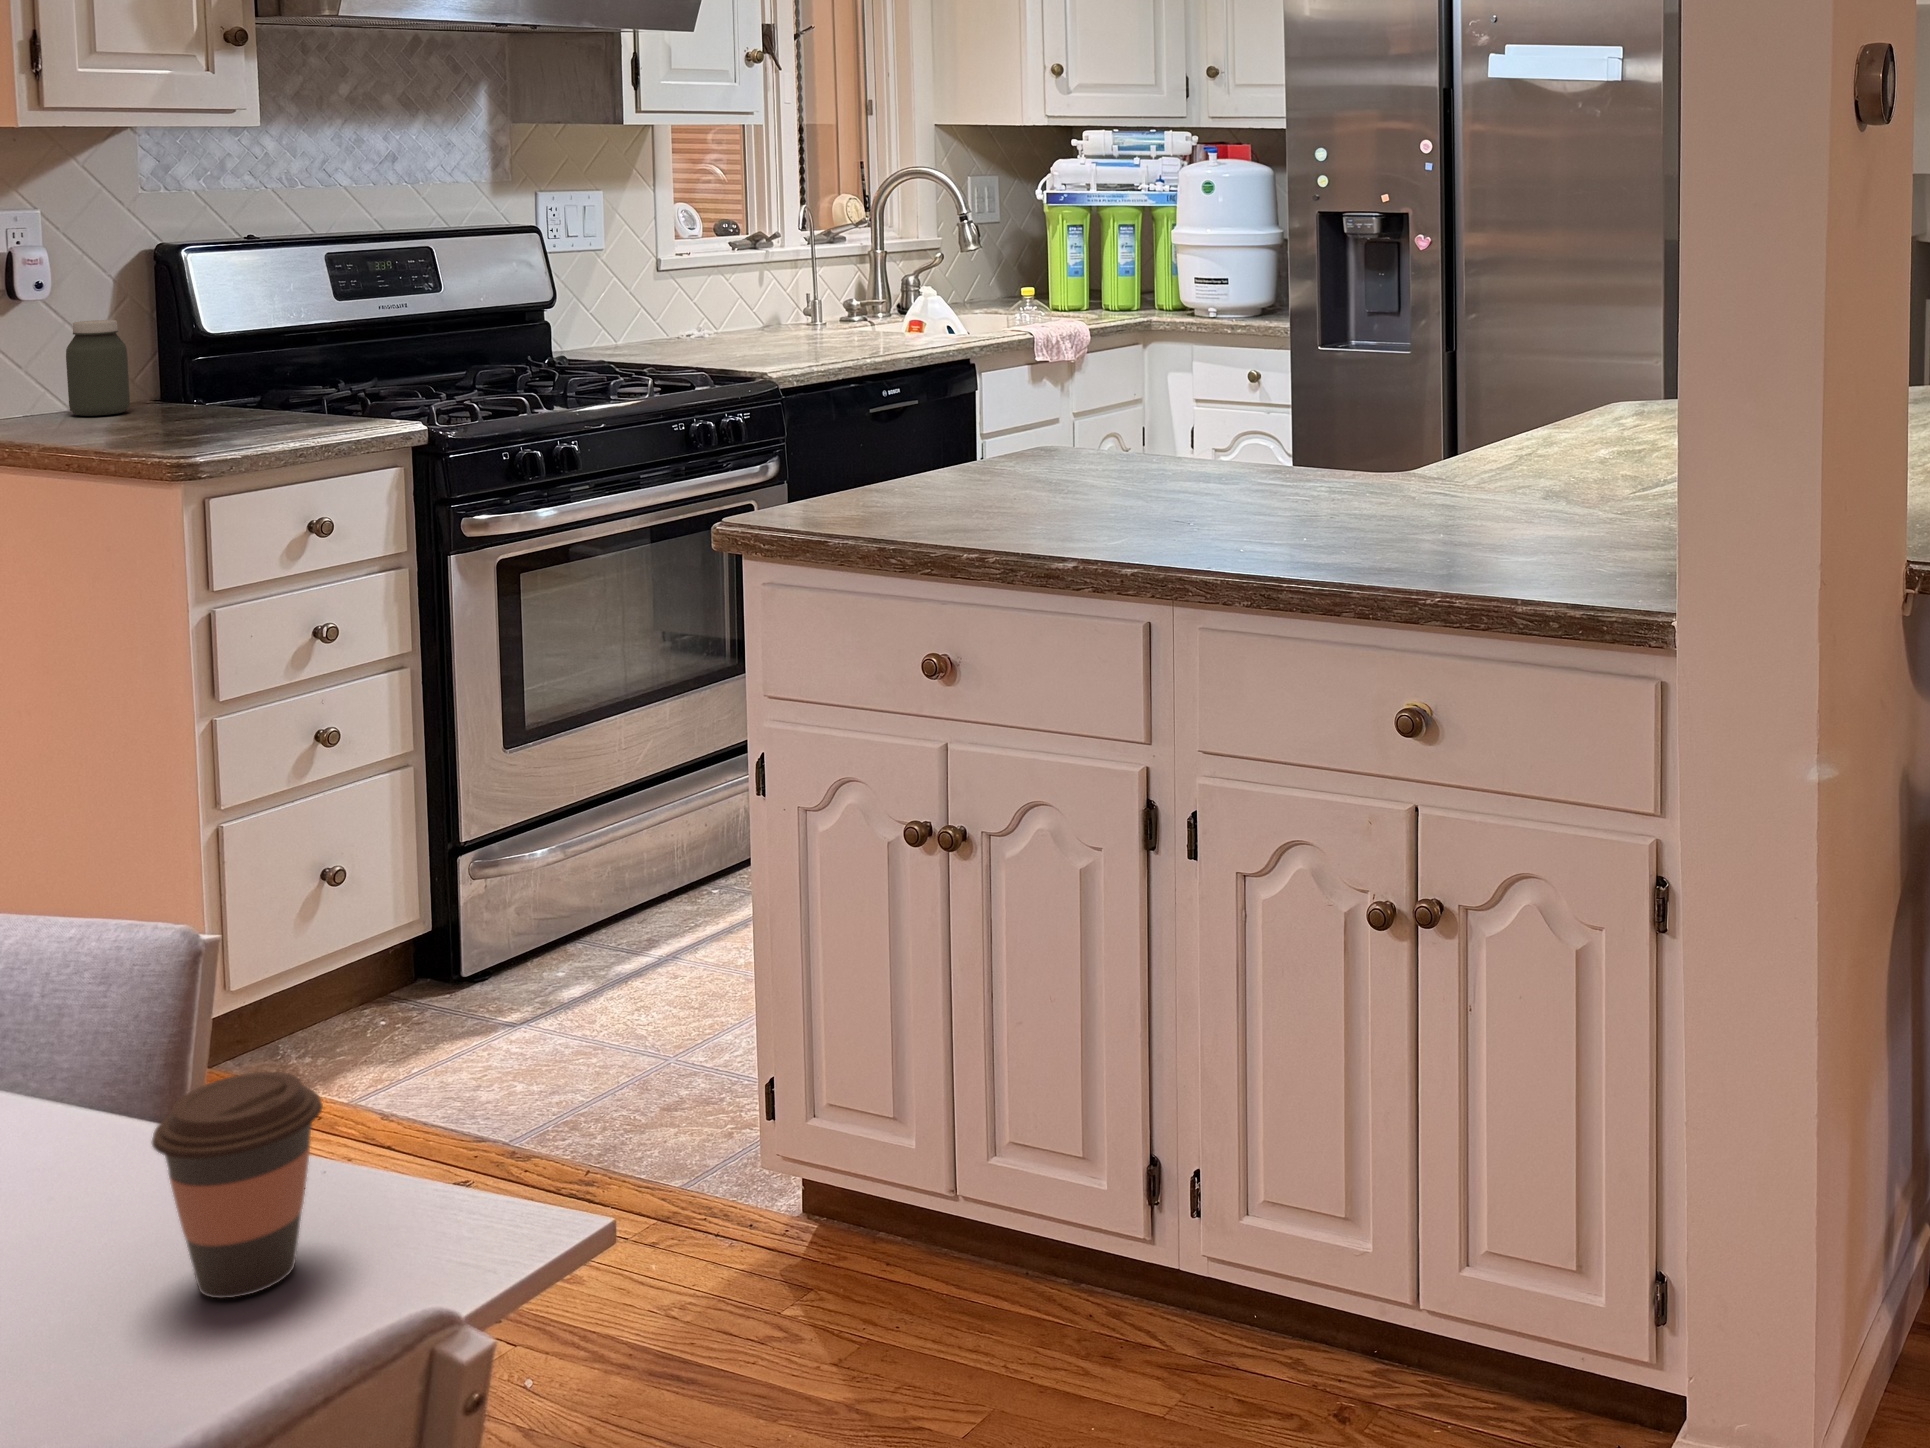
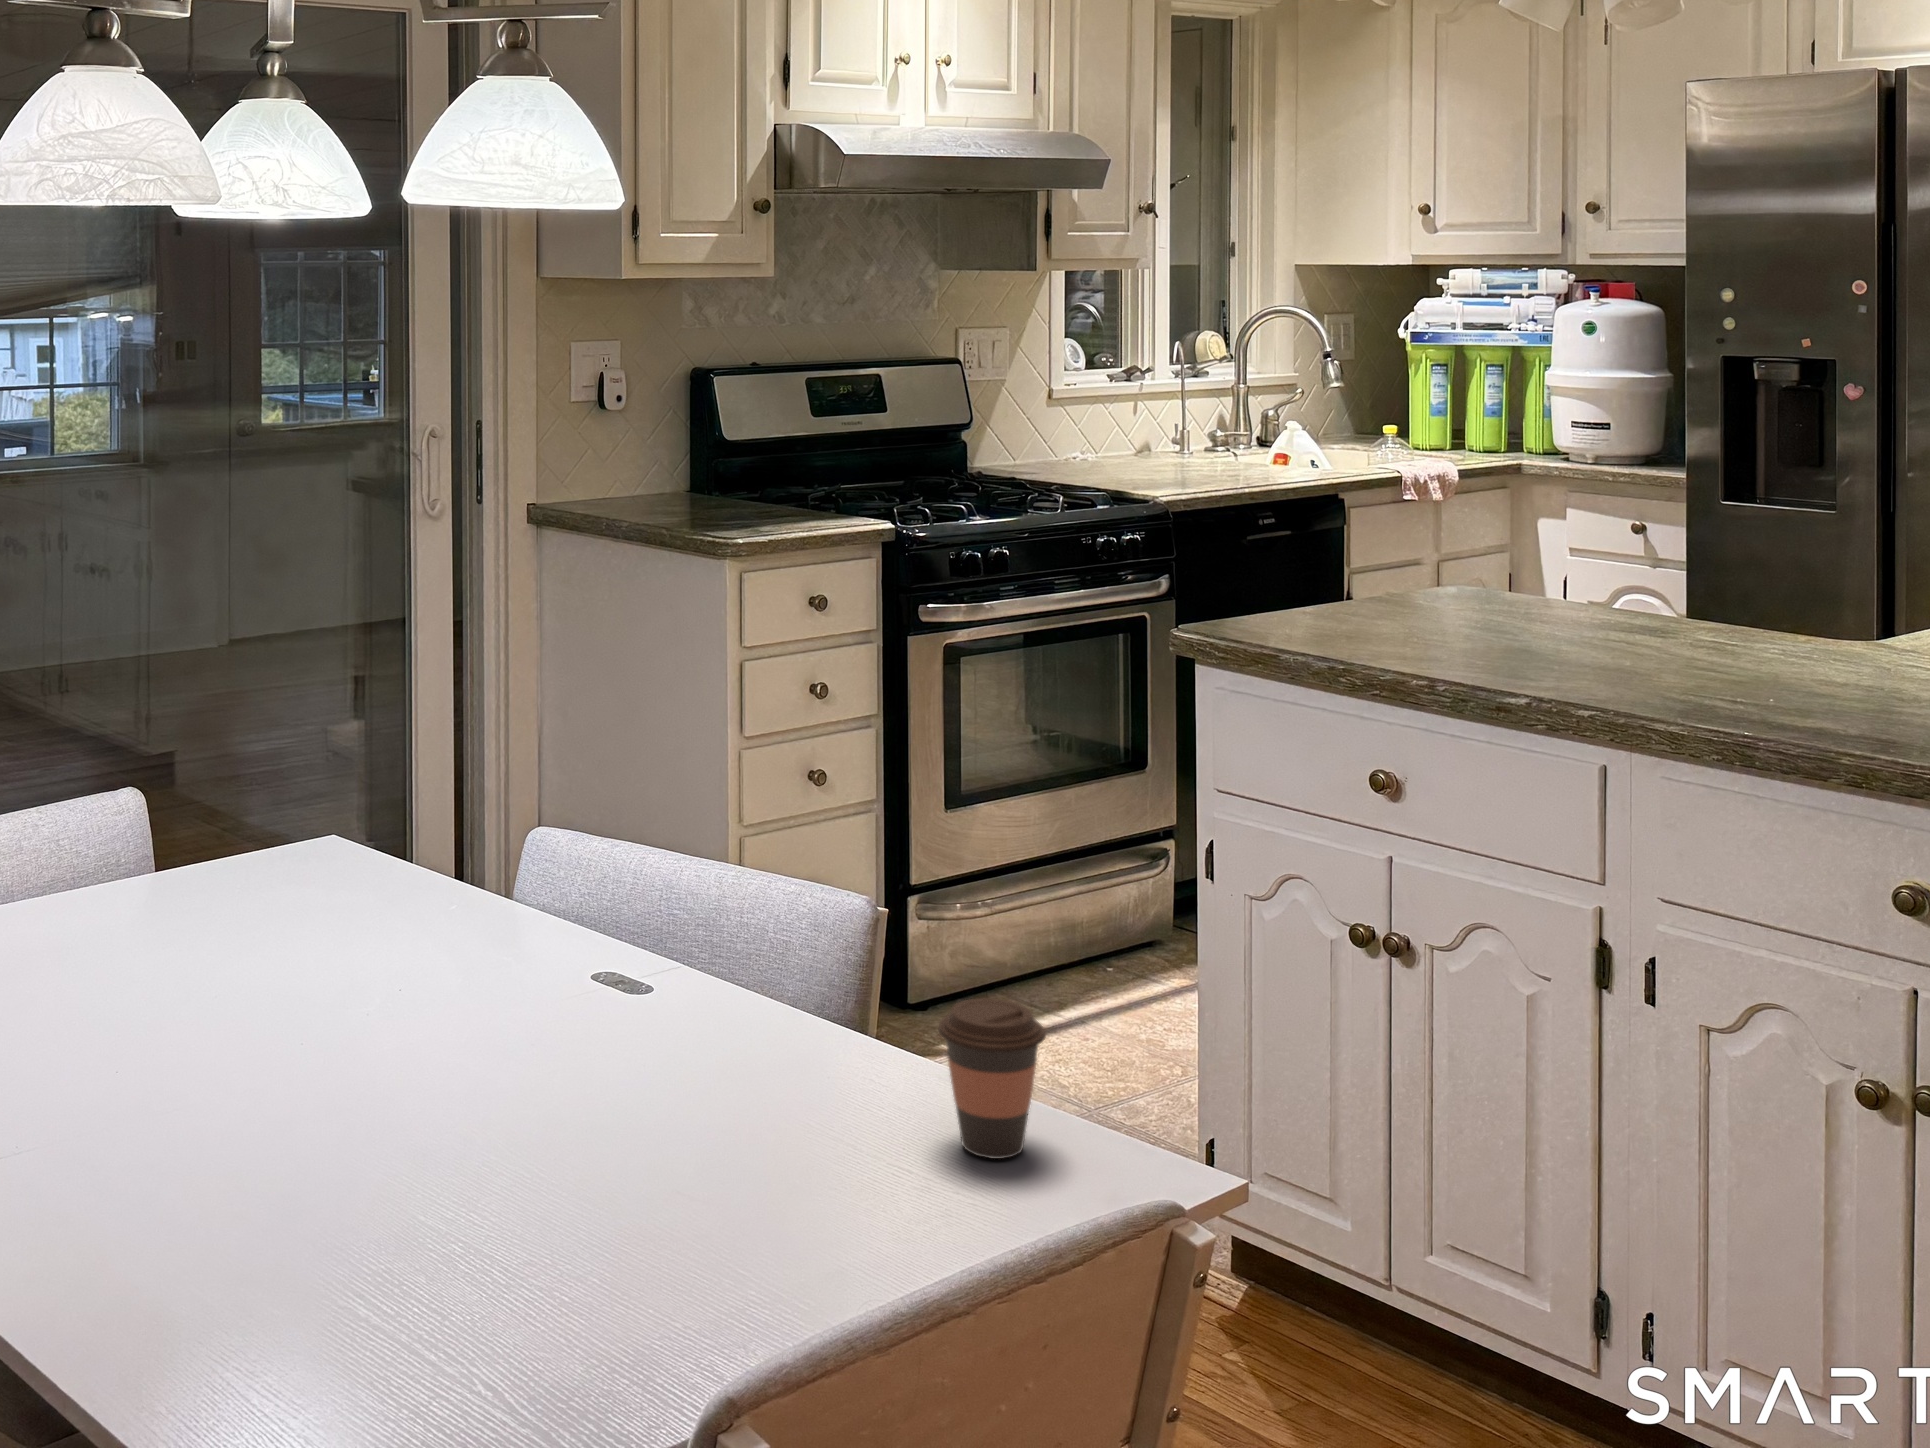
jar: present [66,320,130,416] -> none [637,427,676,502]

